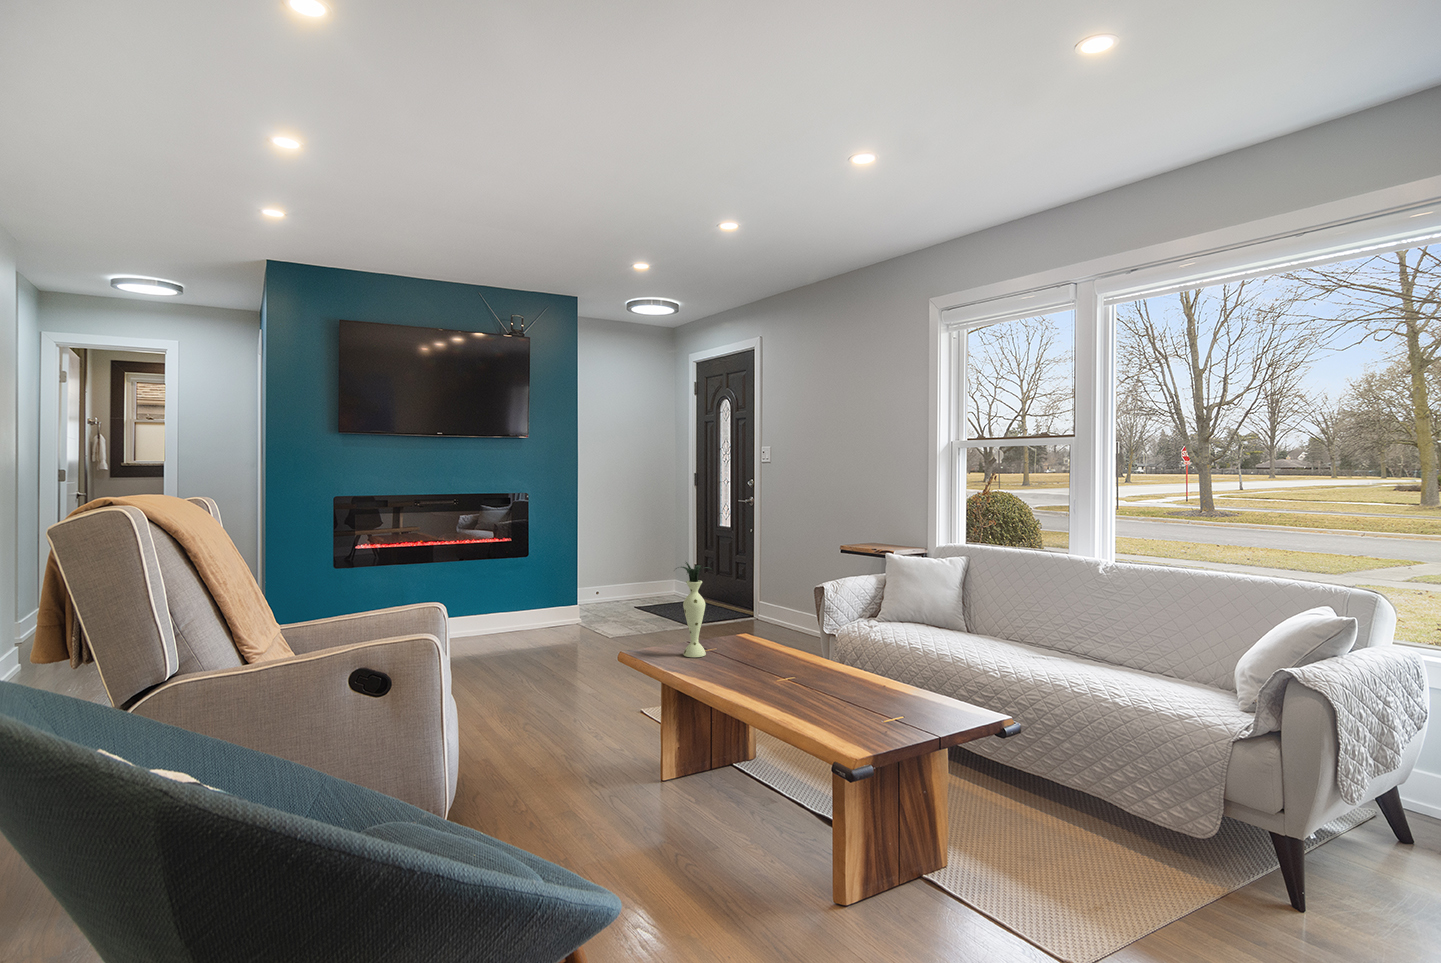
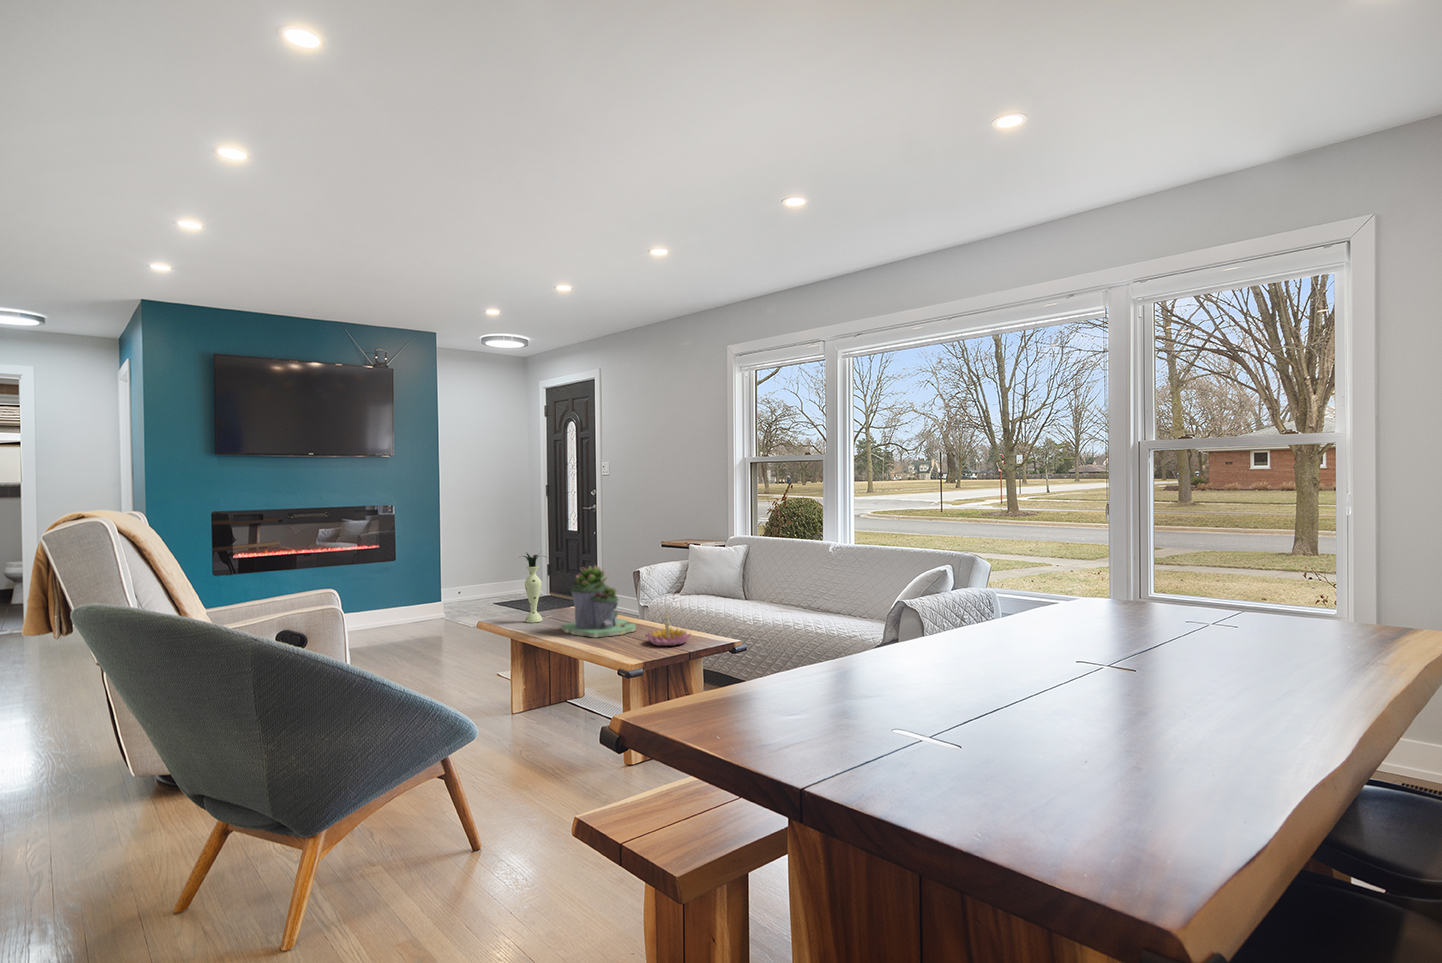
succulent planter: none [732,585,841,692] -> present [561,566,636,638]
candle holder: none [863,665,933,718] -> present [646,615,691,646]

